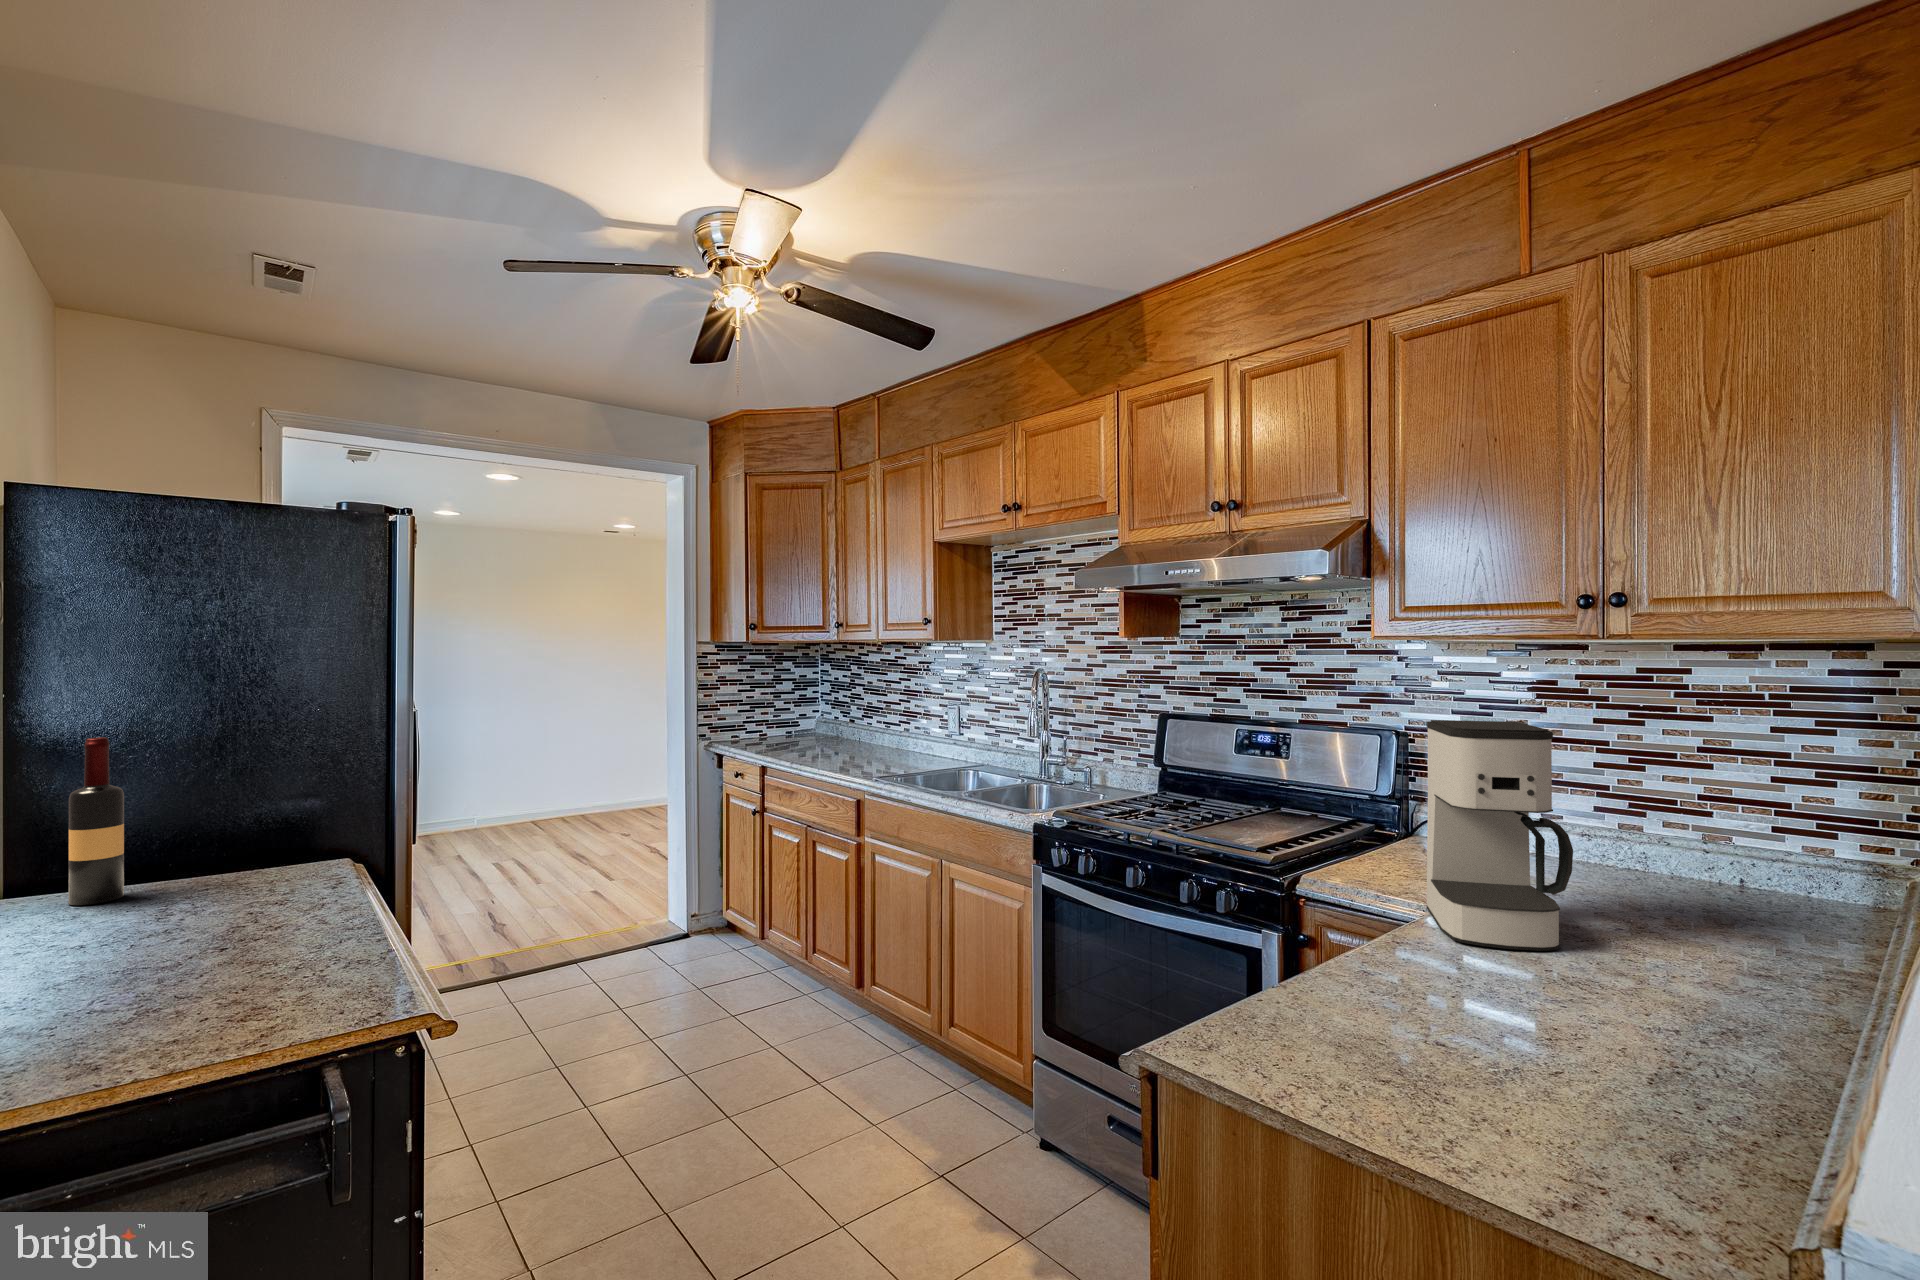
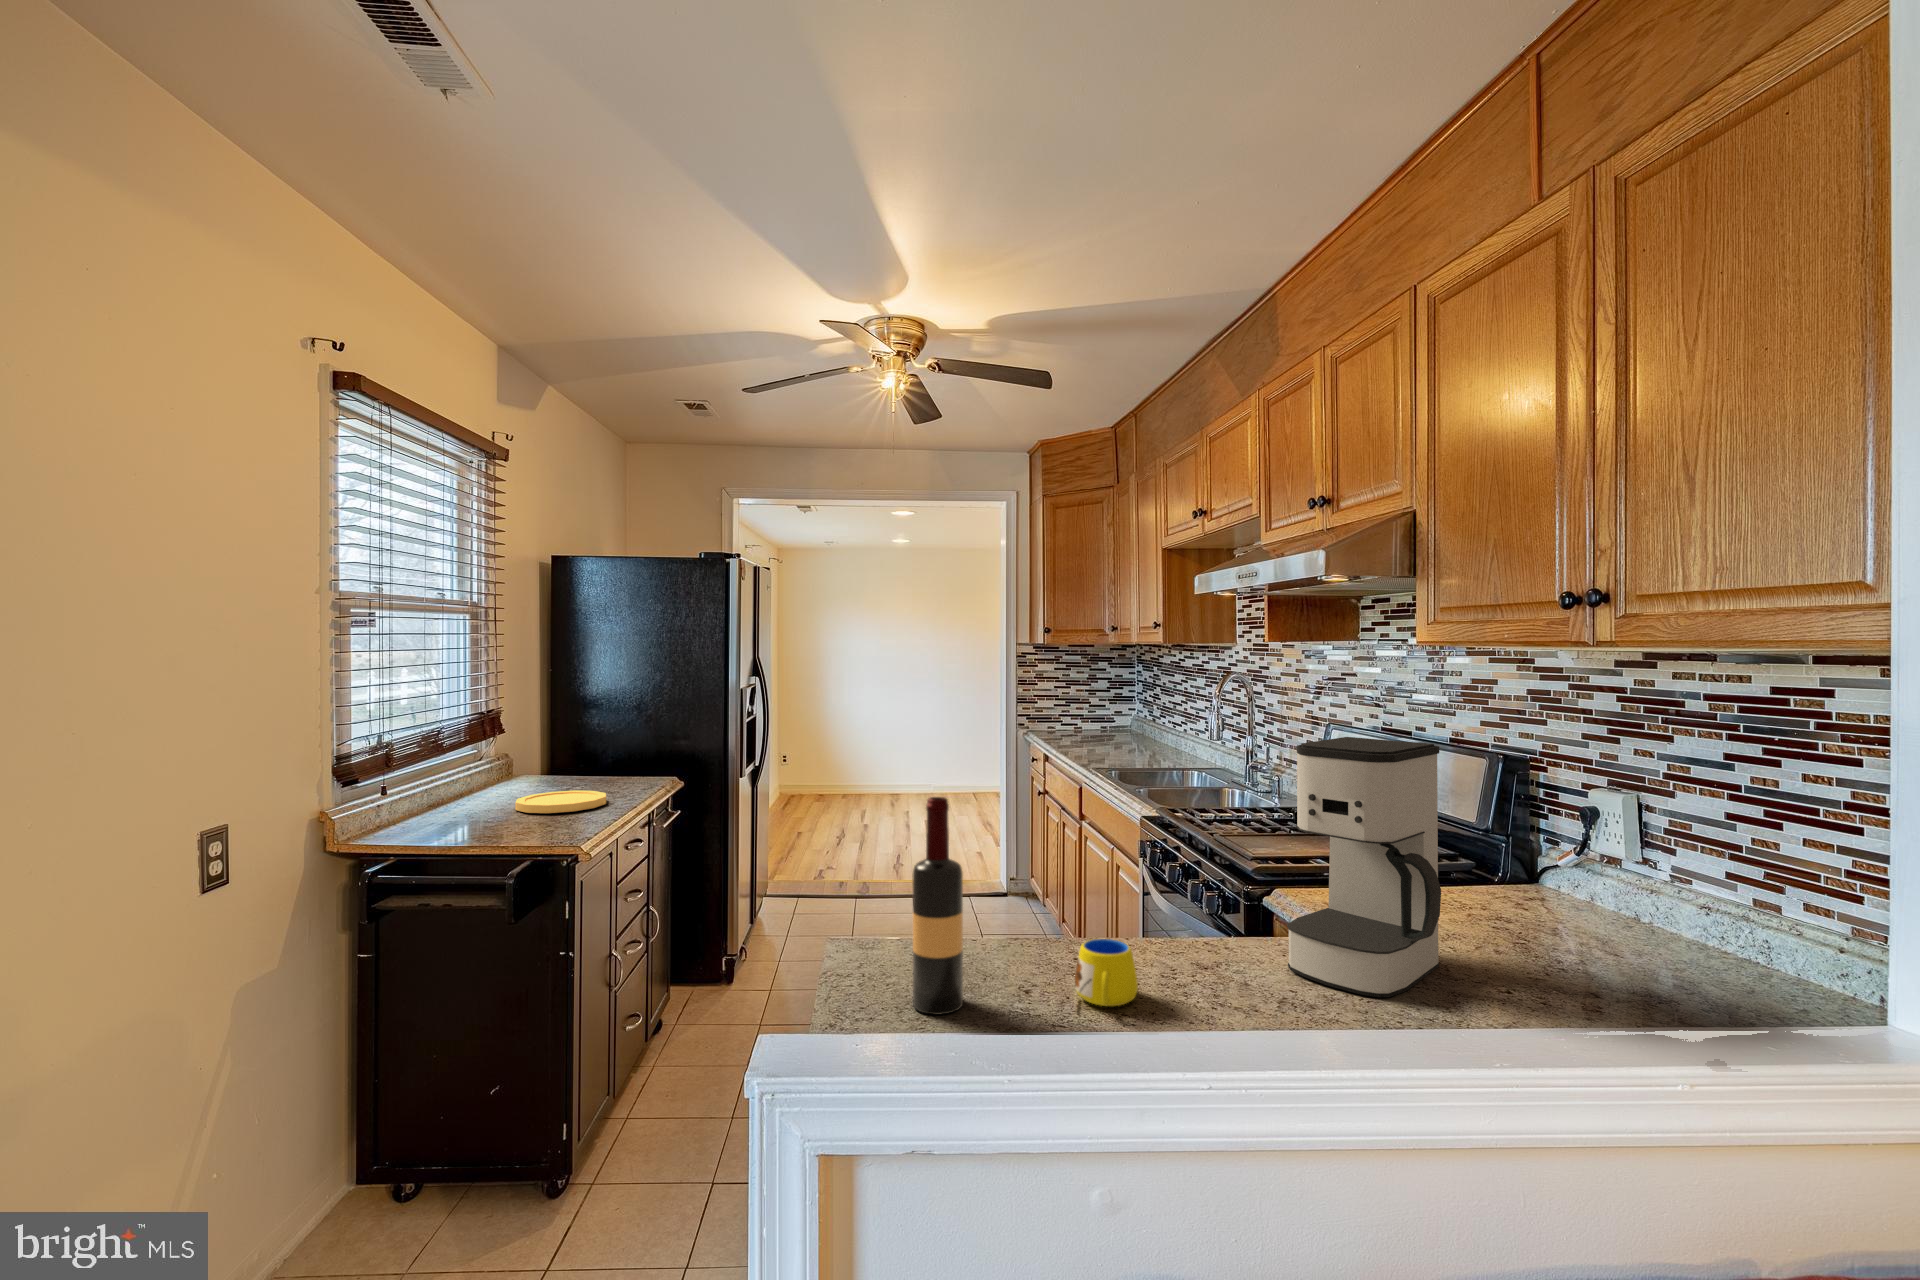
wine bottle: present [68,737,124,905] -> present [913,797,963,1015]
plate: none [83,885,282,943] -> present [515,790,606,813]
mug: none [1374,946,1462,1030] -> present [1074,939,1138,1006]

